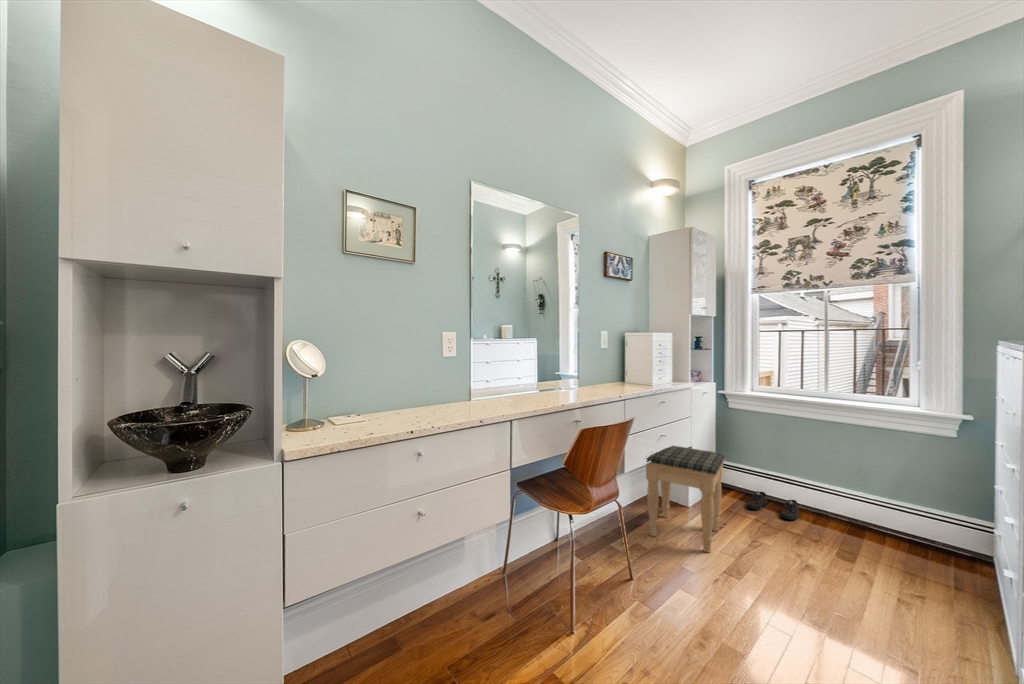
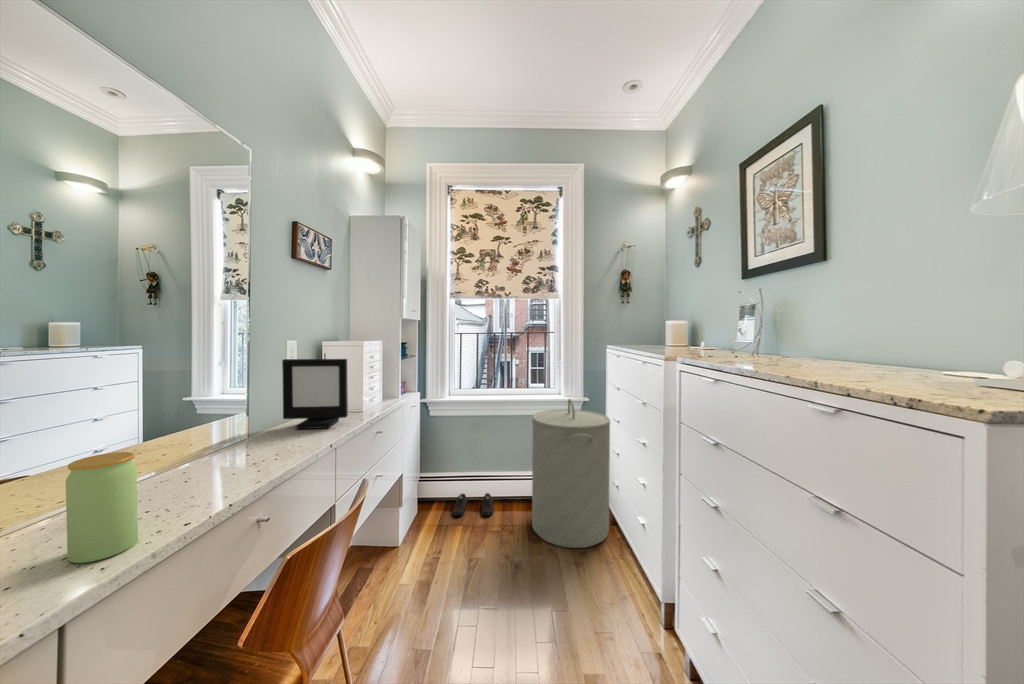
picture frame: none [594,342,633,390] -> present [282,359,348,429]
jar: none [501,368,520,407] -> present [66,452,138,563]
laundry hamper: none [842,404,983,597] -> present [532,399,610,548]
footstool: present [646,445,725,553] -> none [364,475,452,610]

